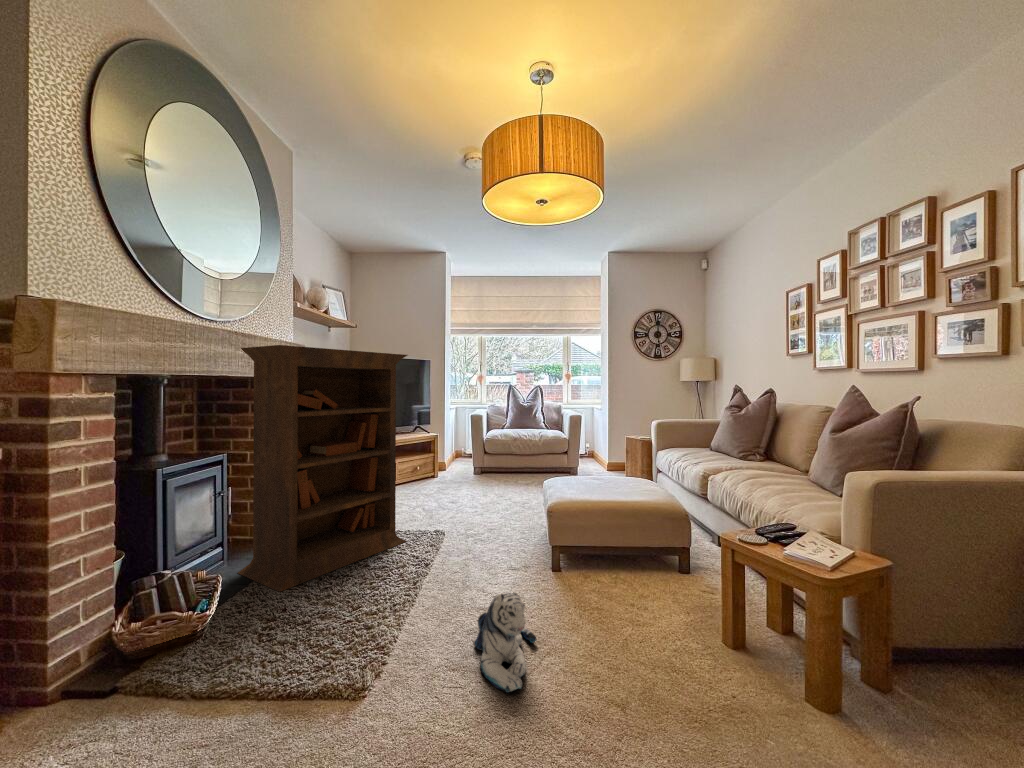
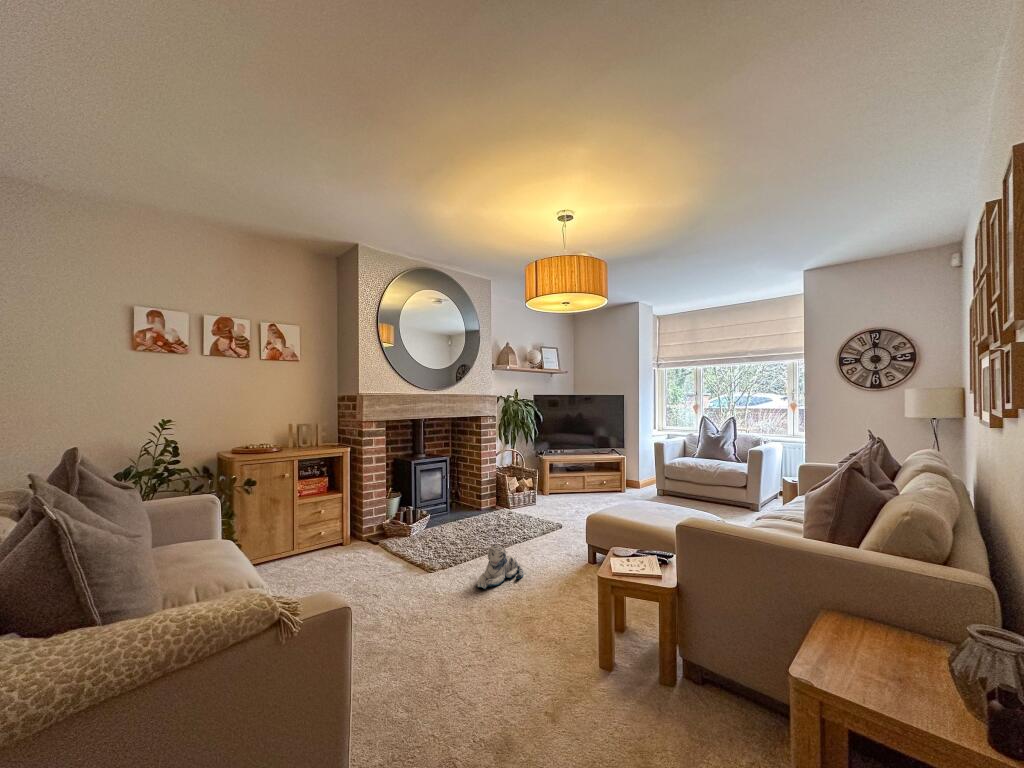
bookcase: present [238,345,408,592] -> none [448,403,539,531]

